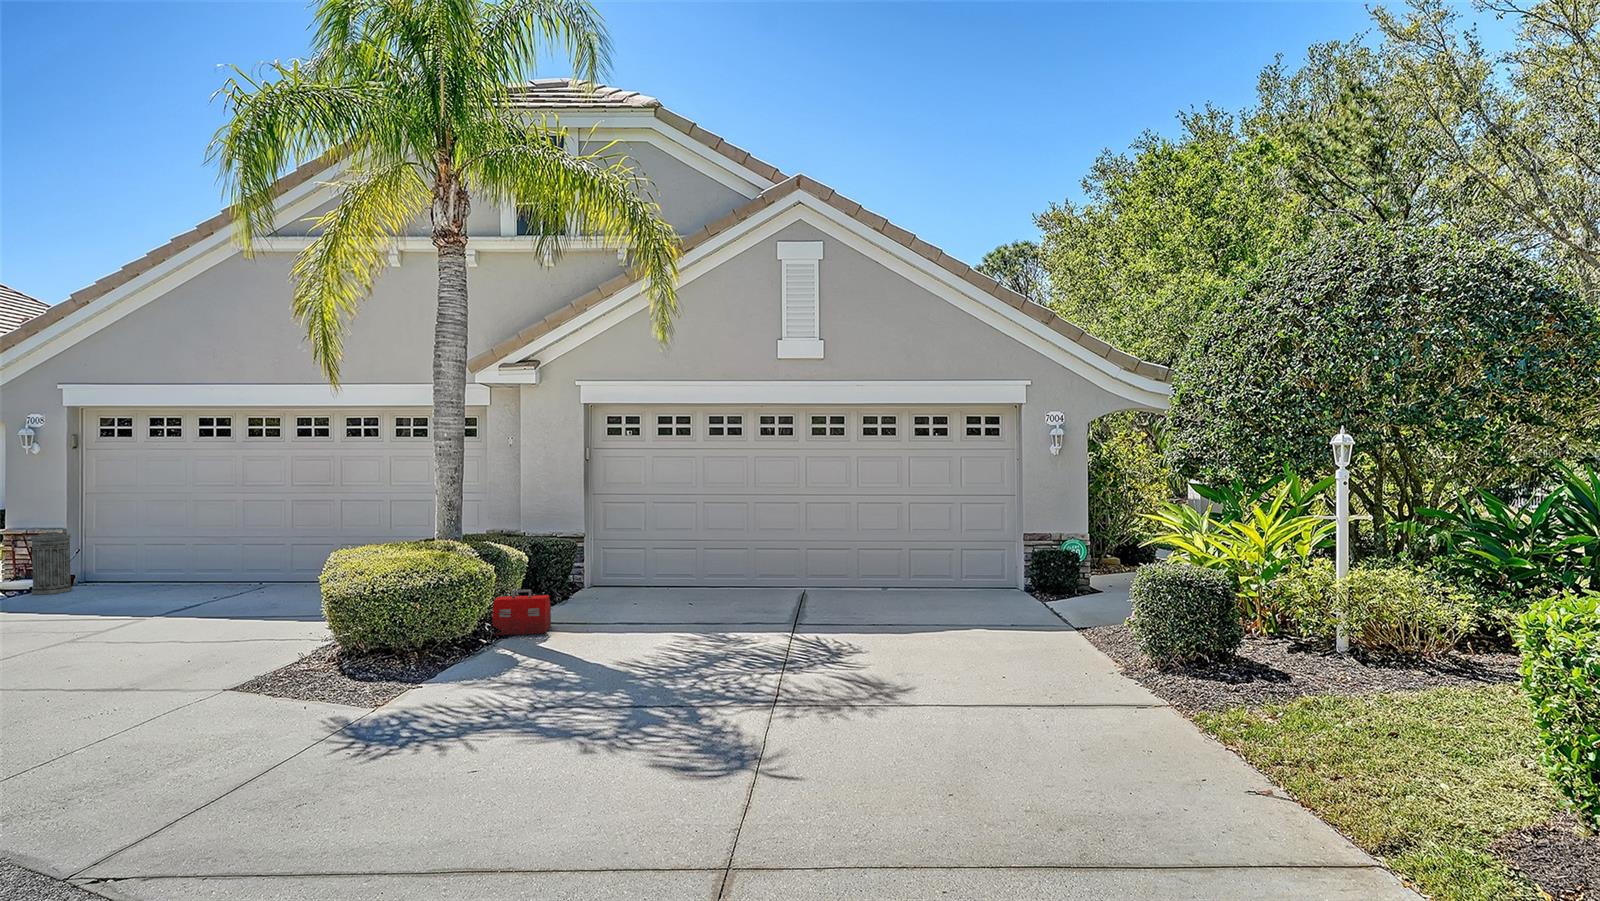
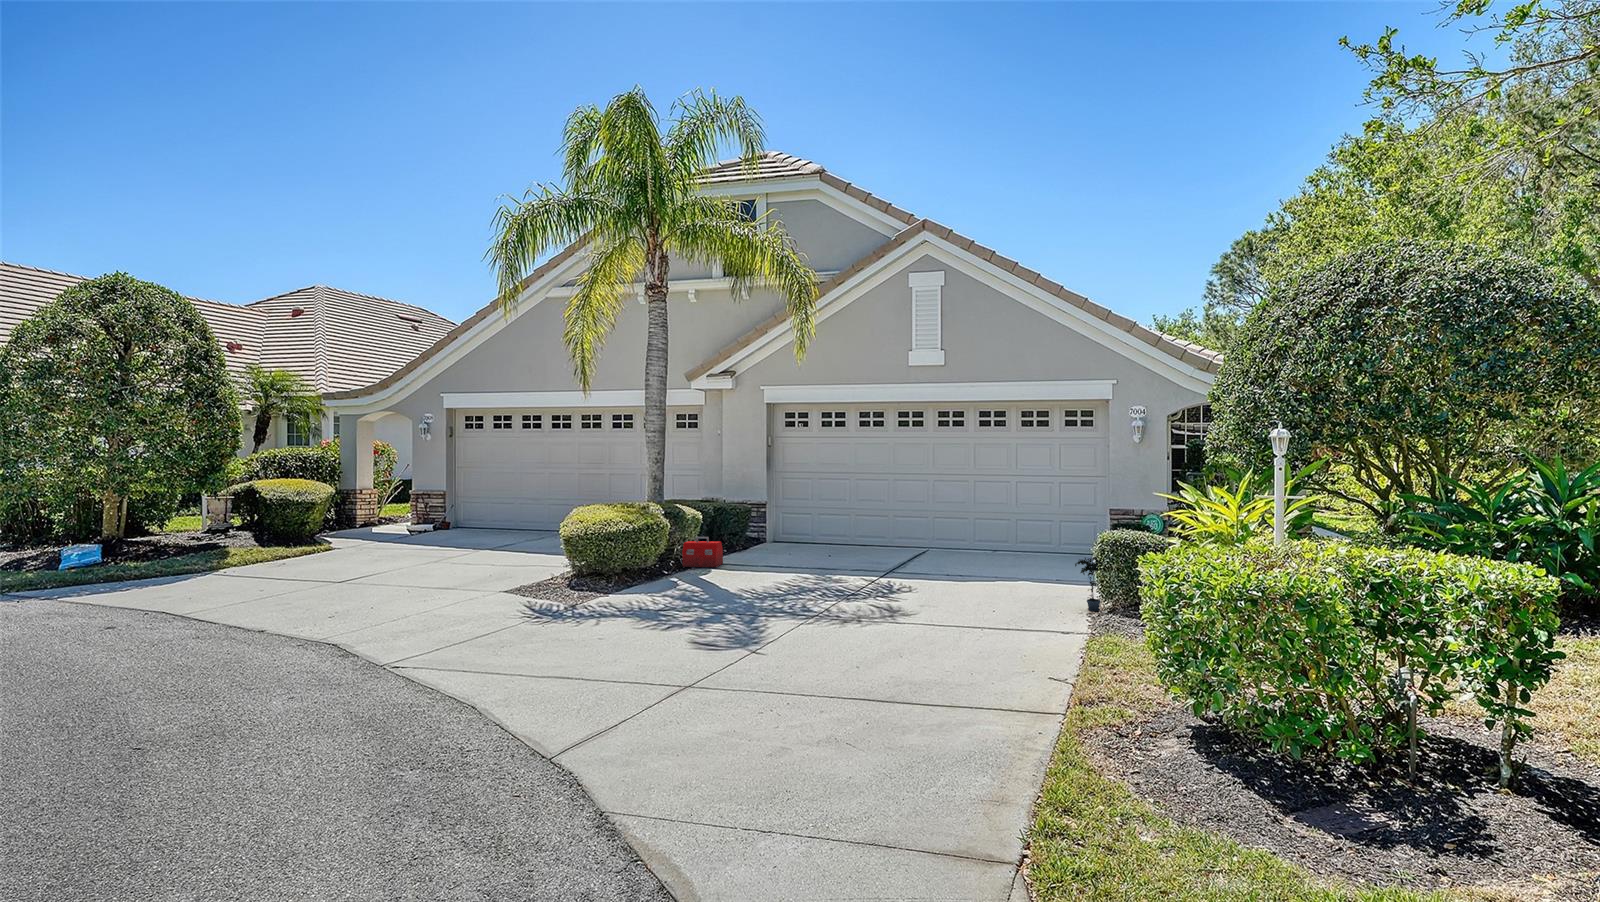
trash can: present [31,530,72,594] -> none [427,492,449,534]
potted plant: none [1111,602,1151,678] -> present [1075,555,1104,611]

